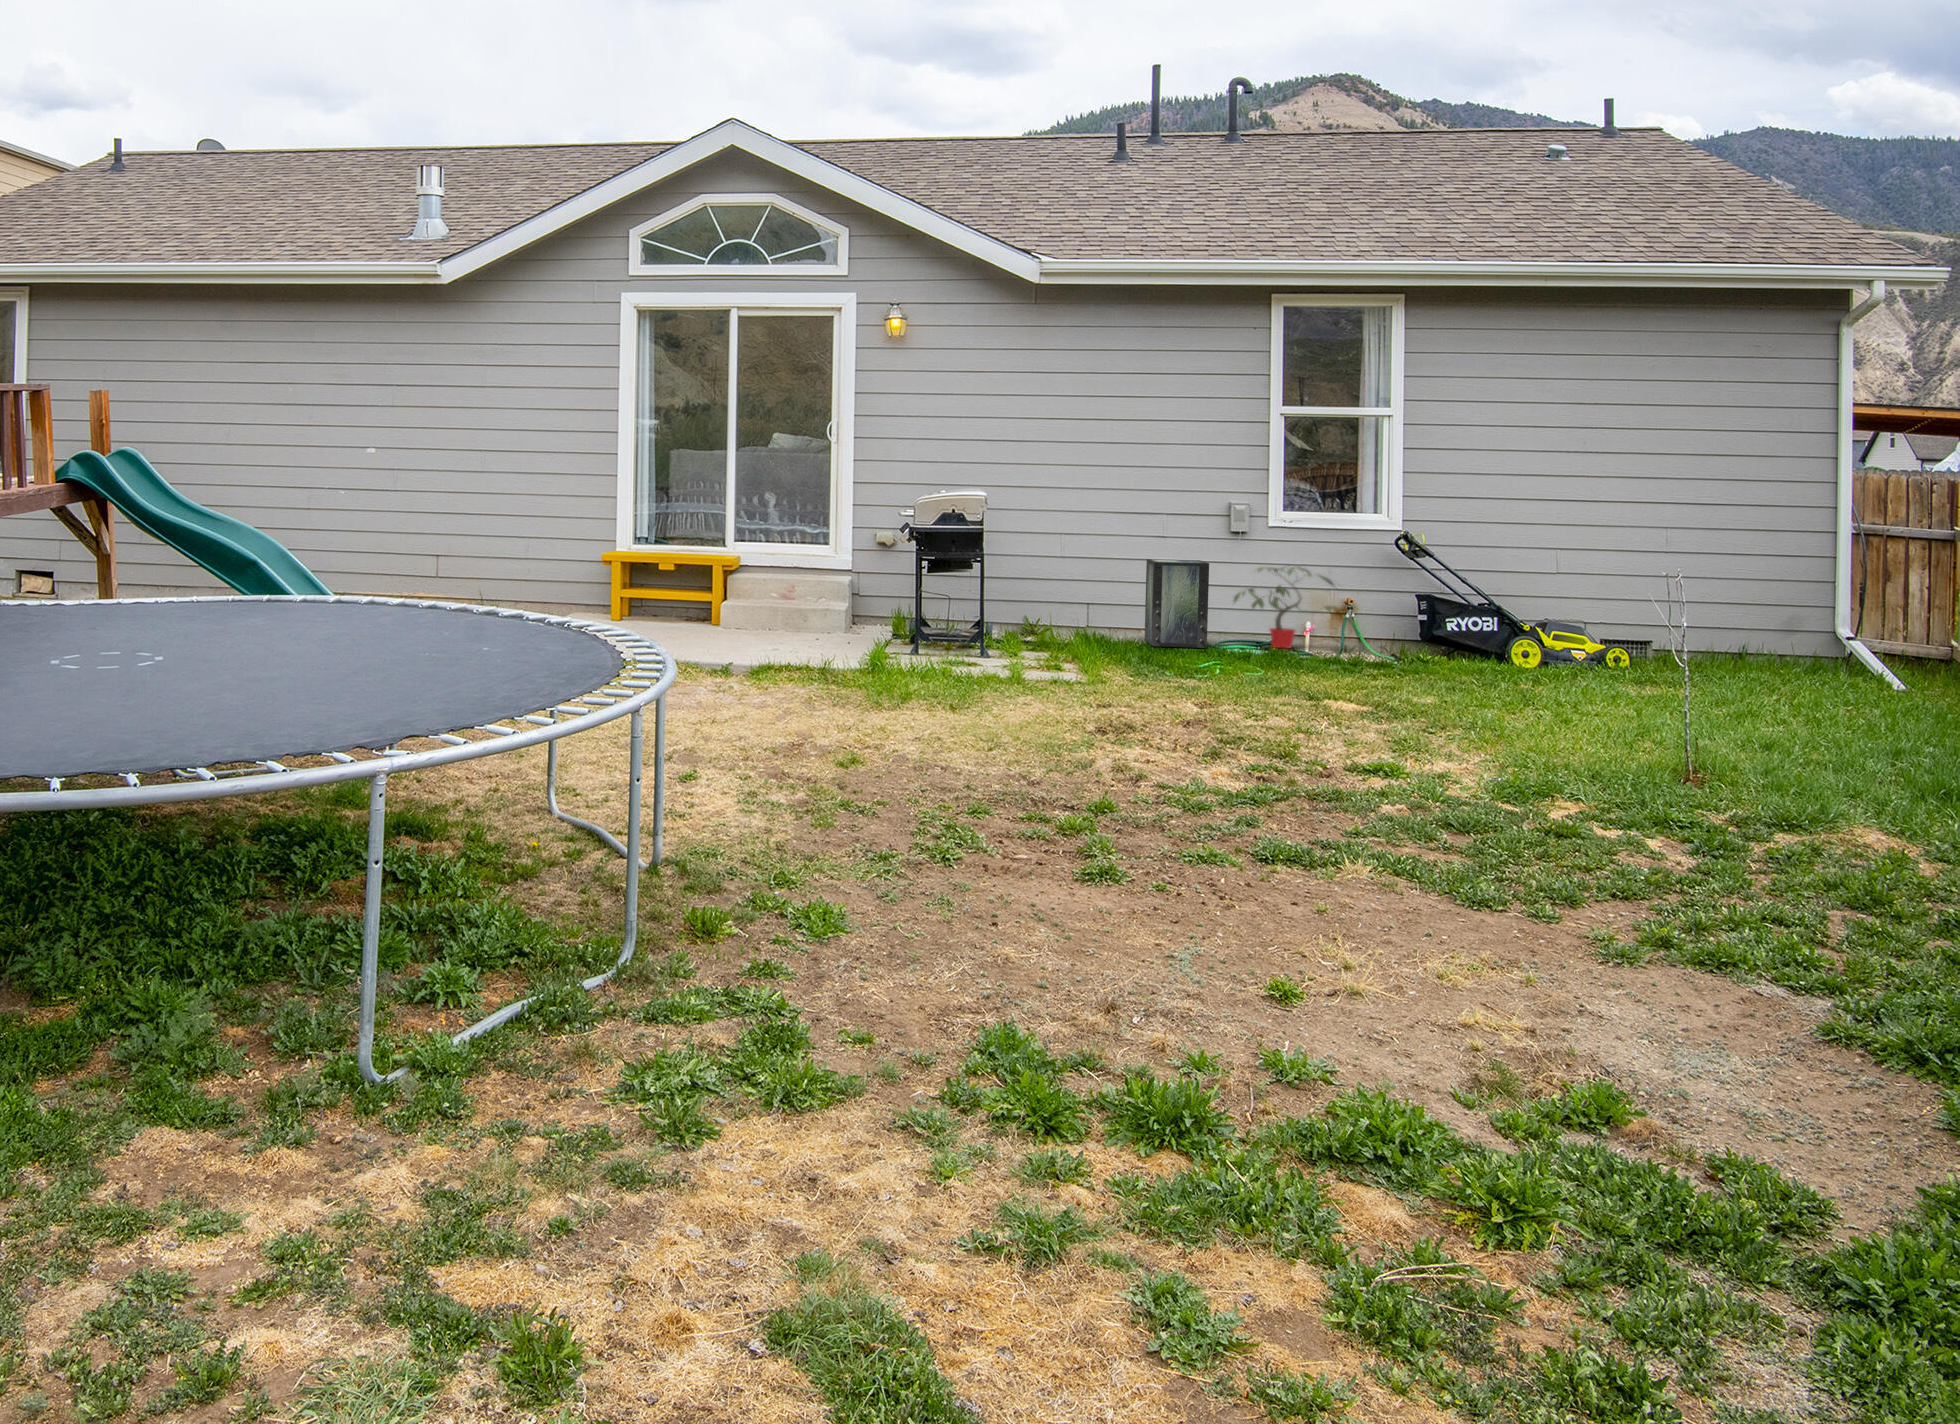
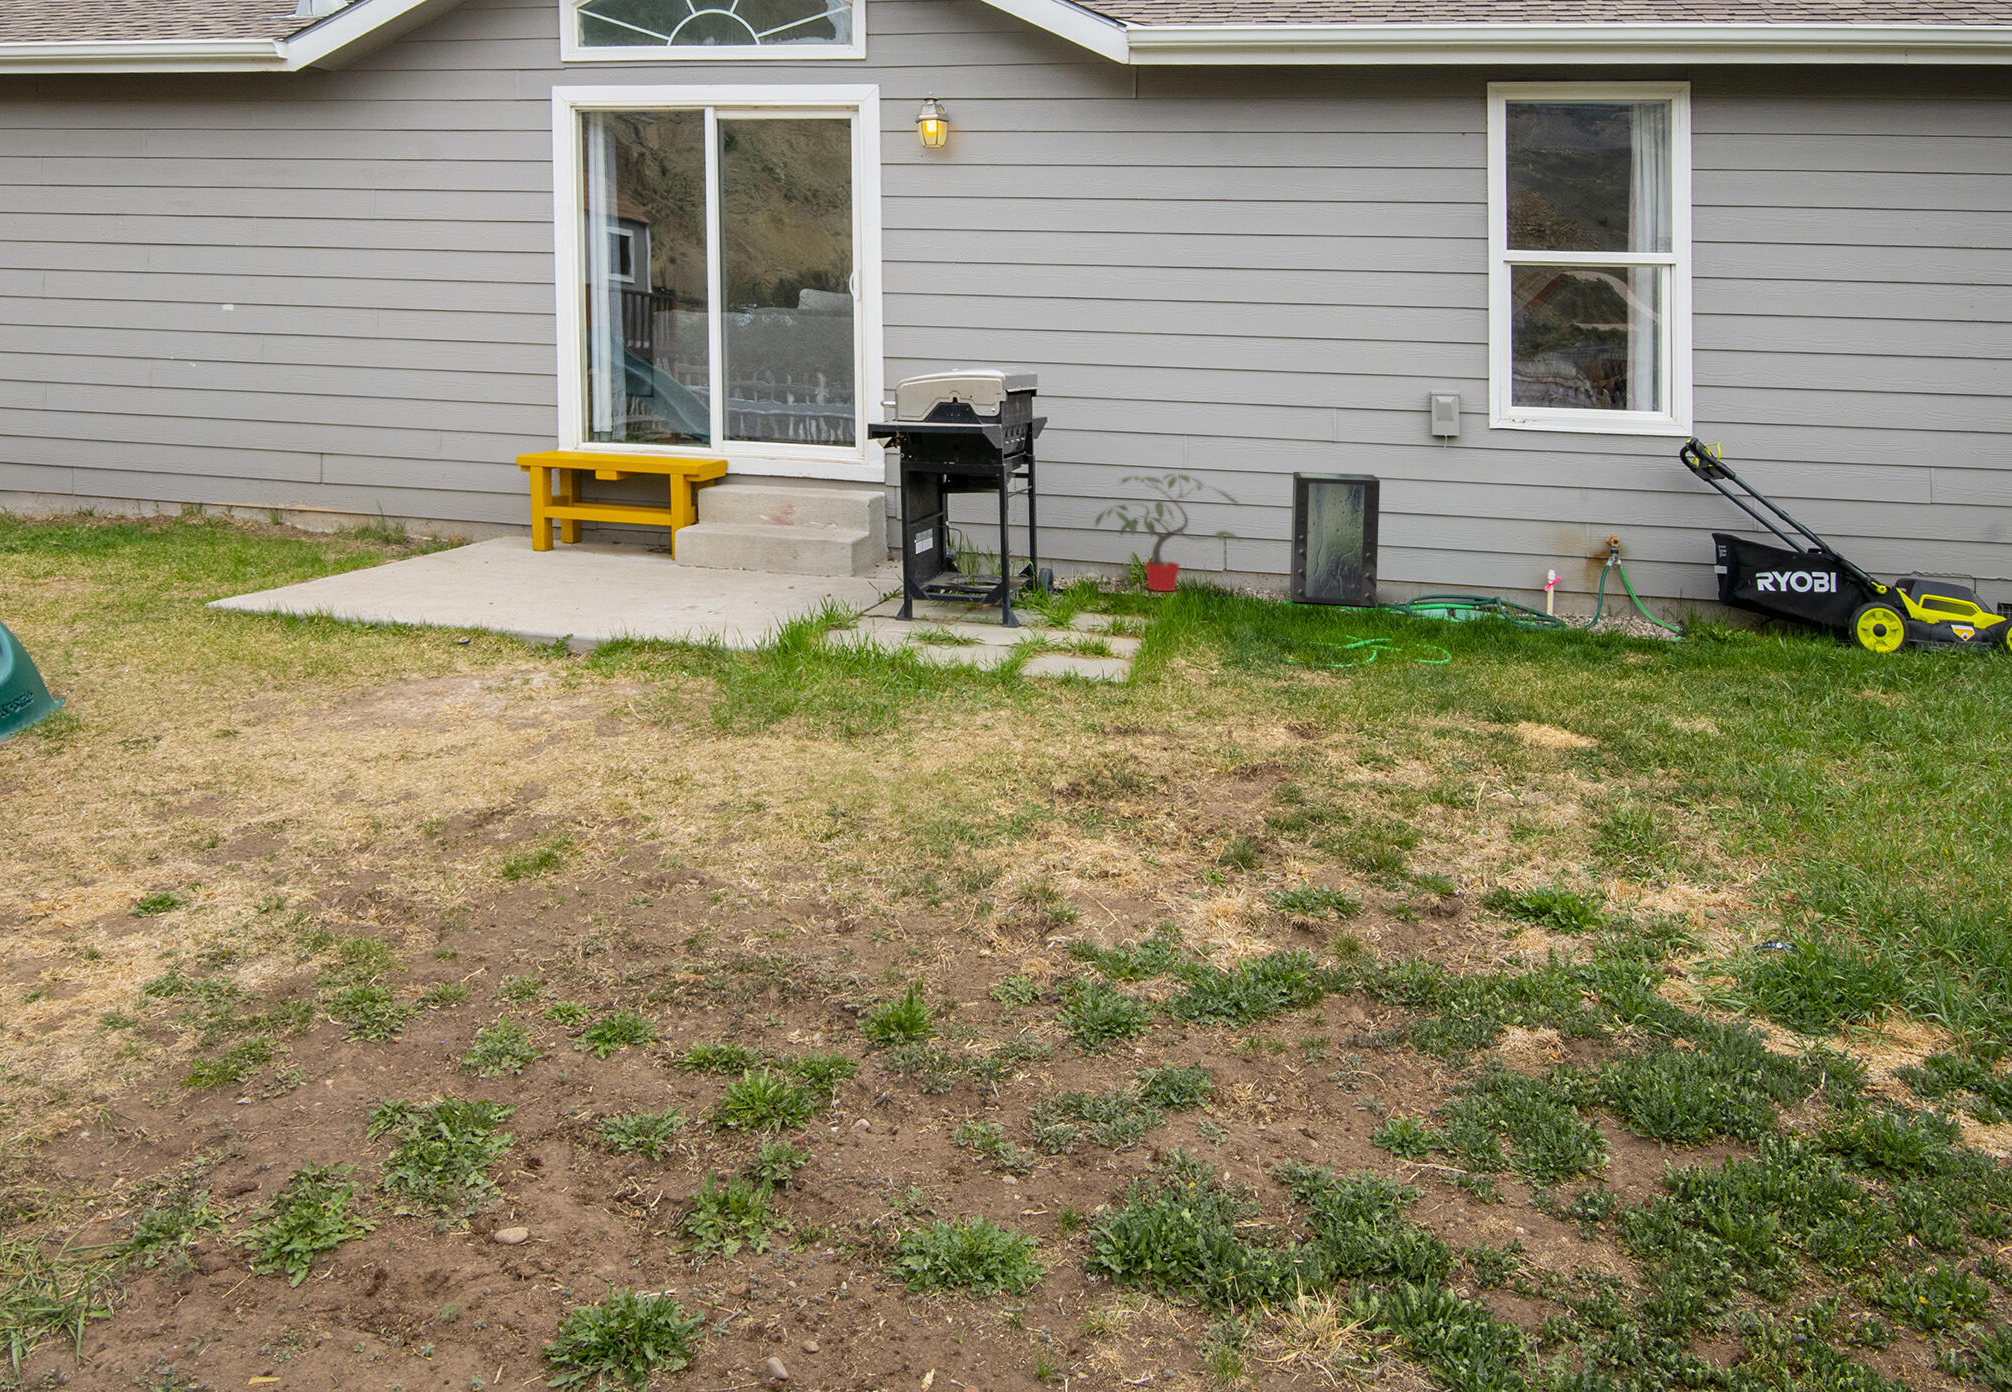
potted plant: present [1234,566,1338,648] -> present [1095,474,1239,591]

